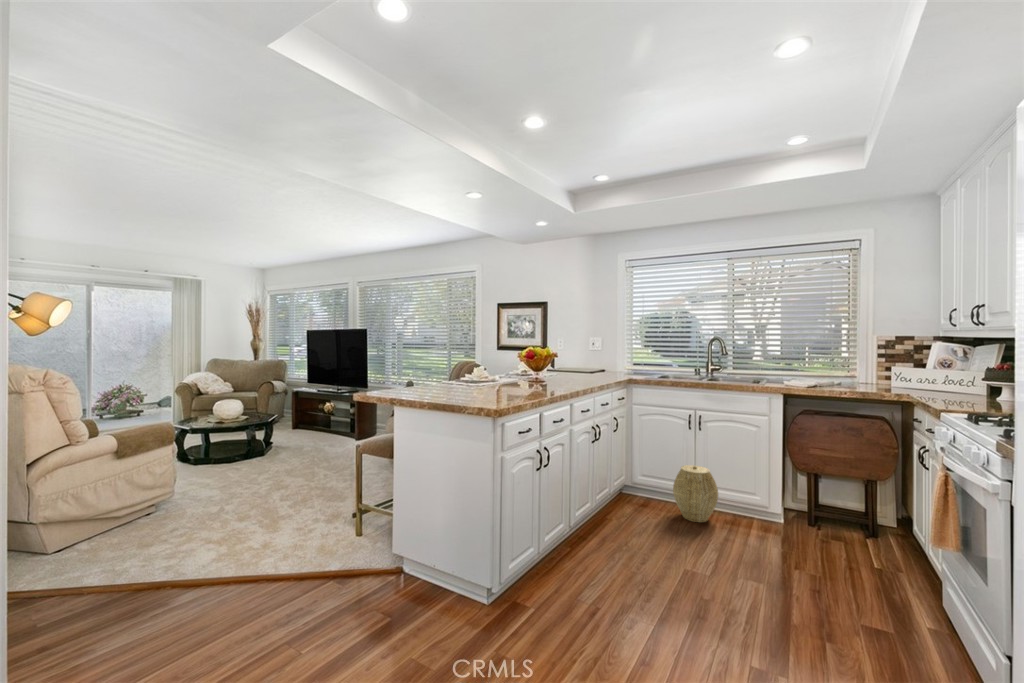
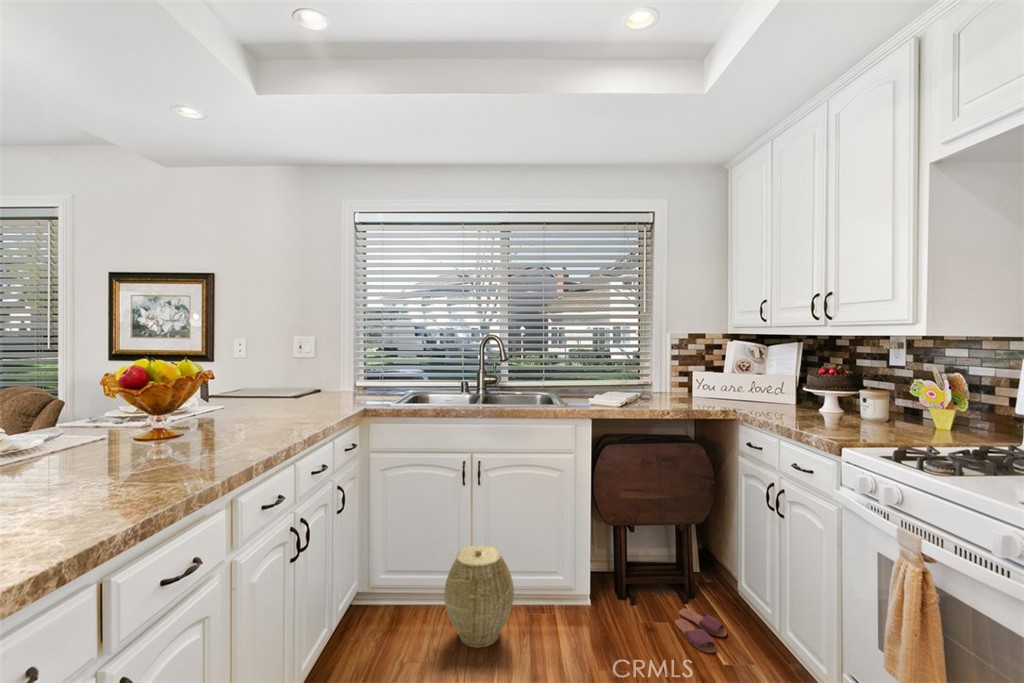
slippers: none [848,540,892,562] -> present [675,608,727,653]

